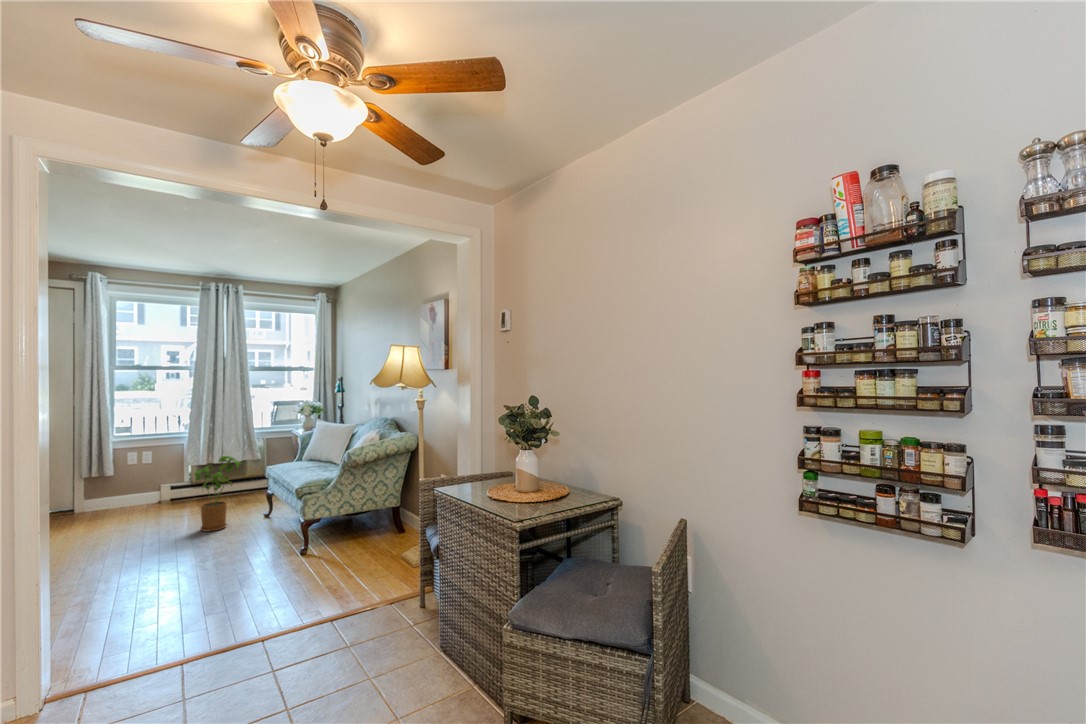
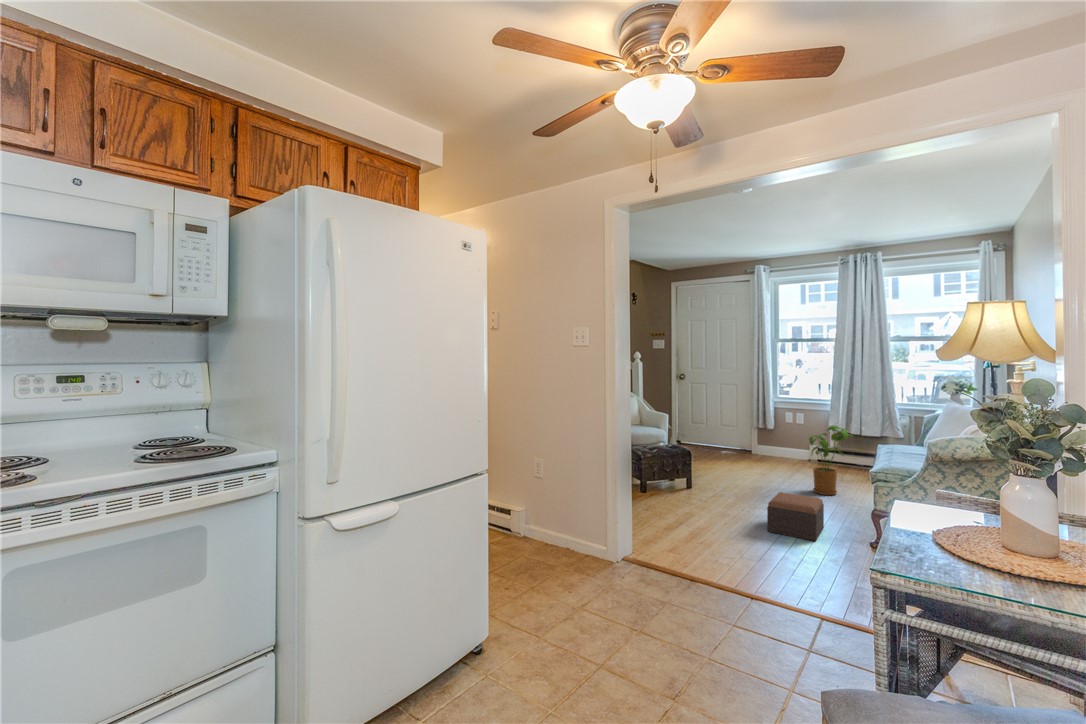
footstool: none [197,530,256,585] -> present [767,492,824,541]

